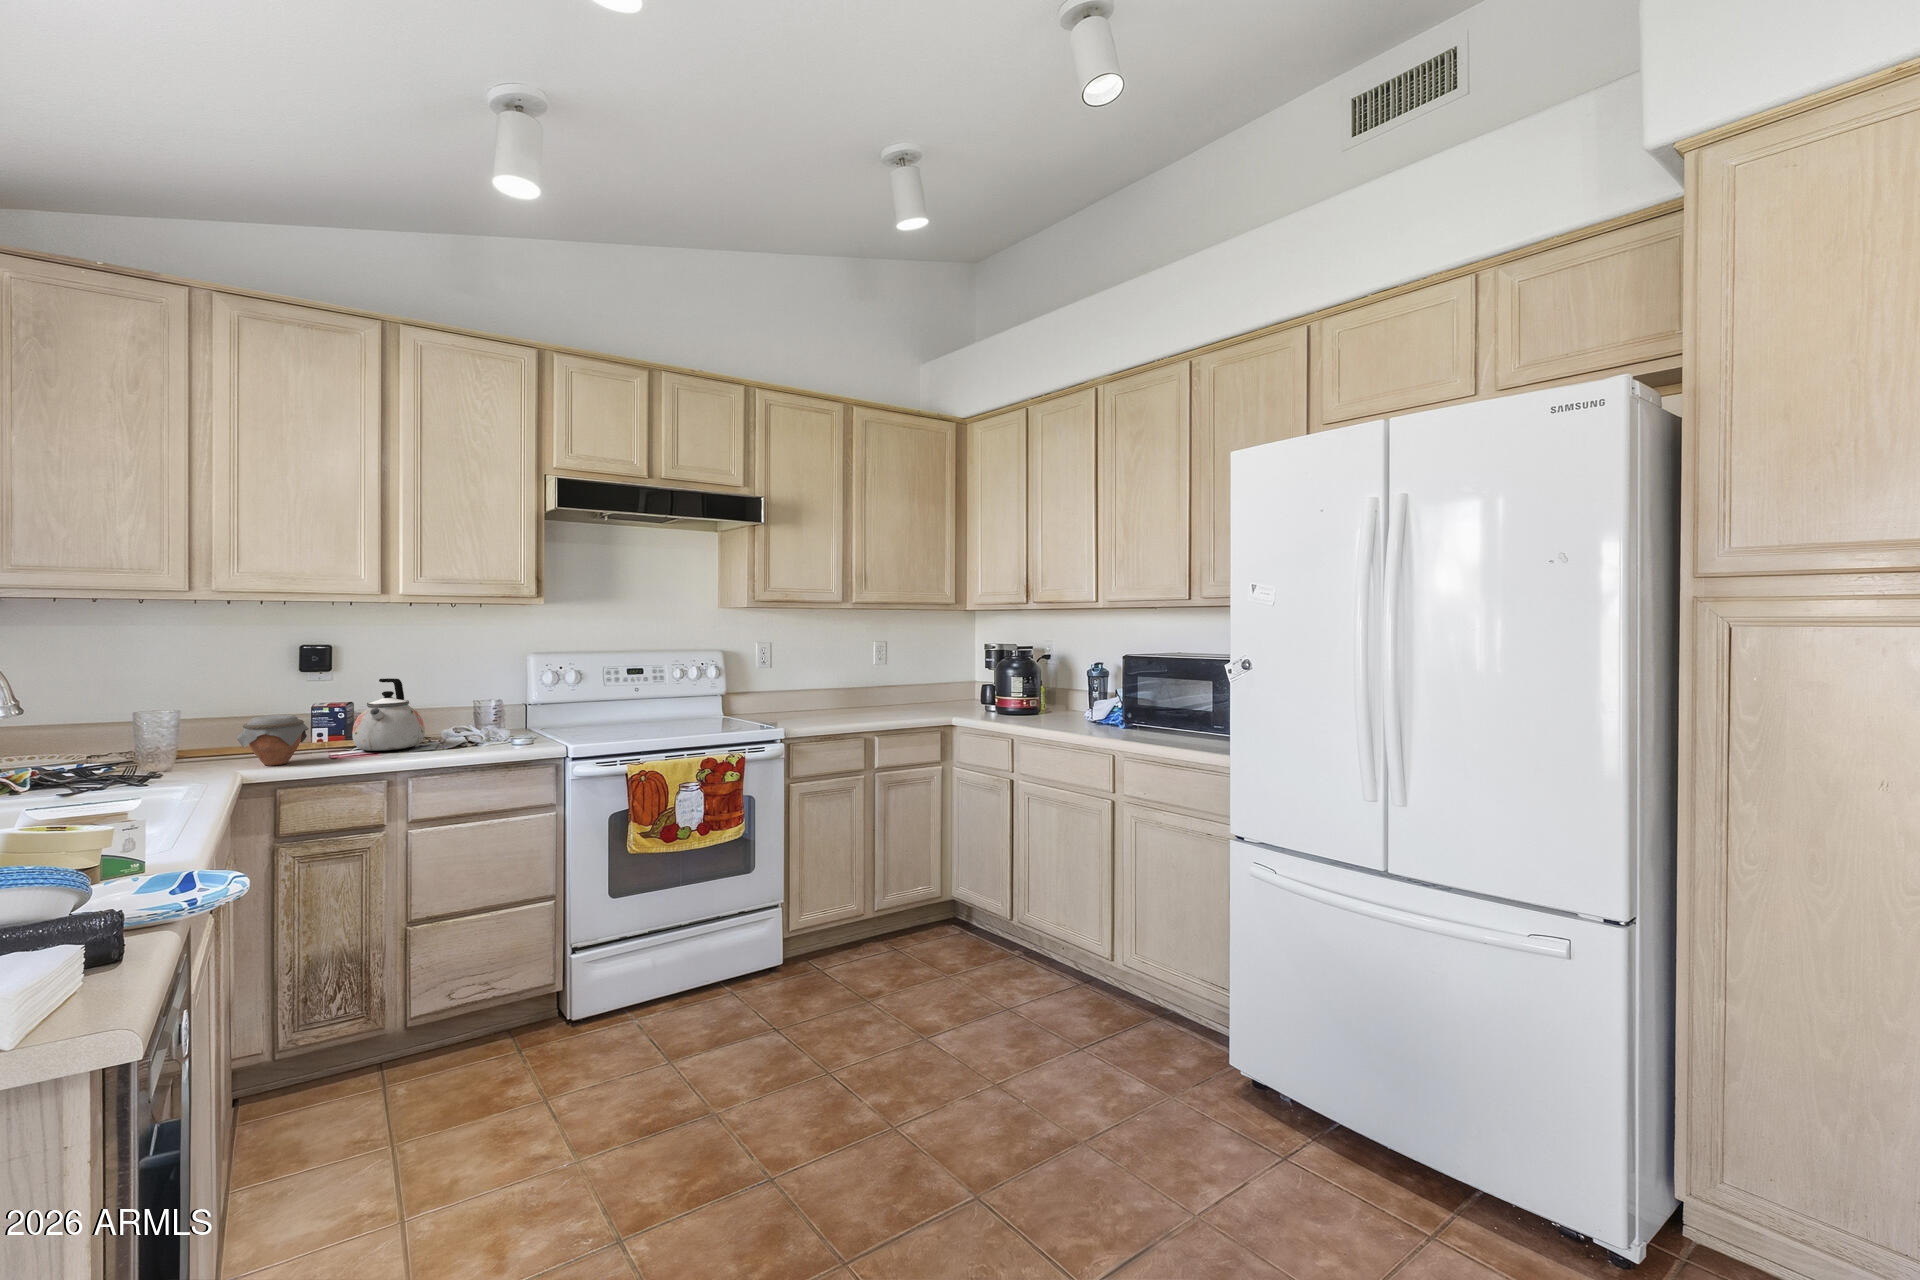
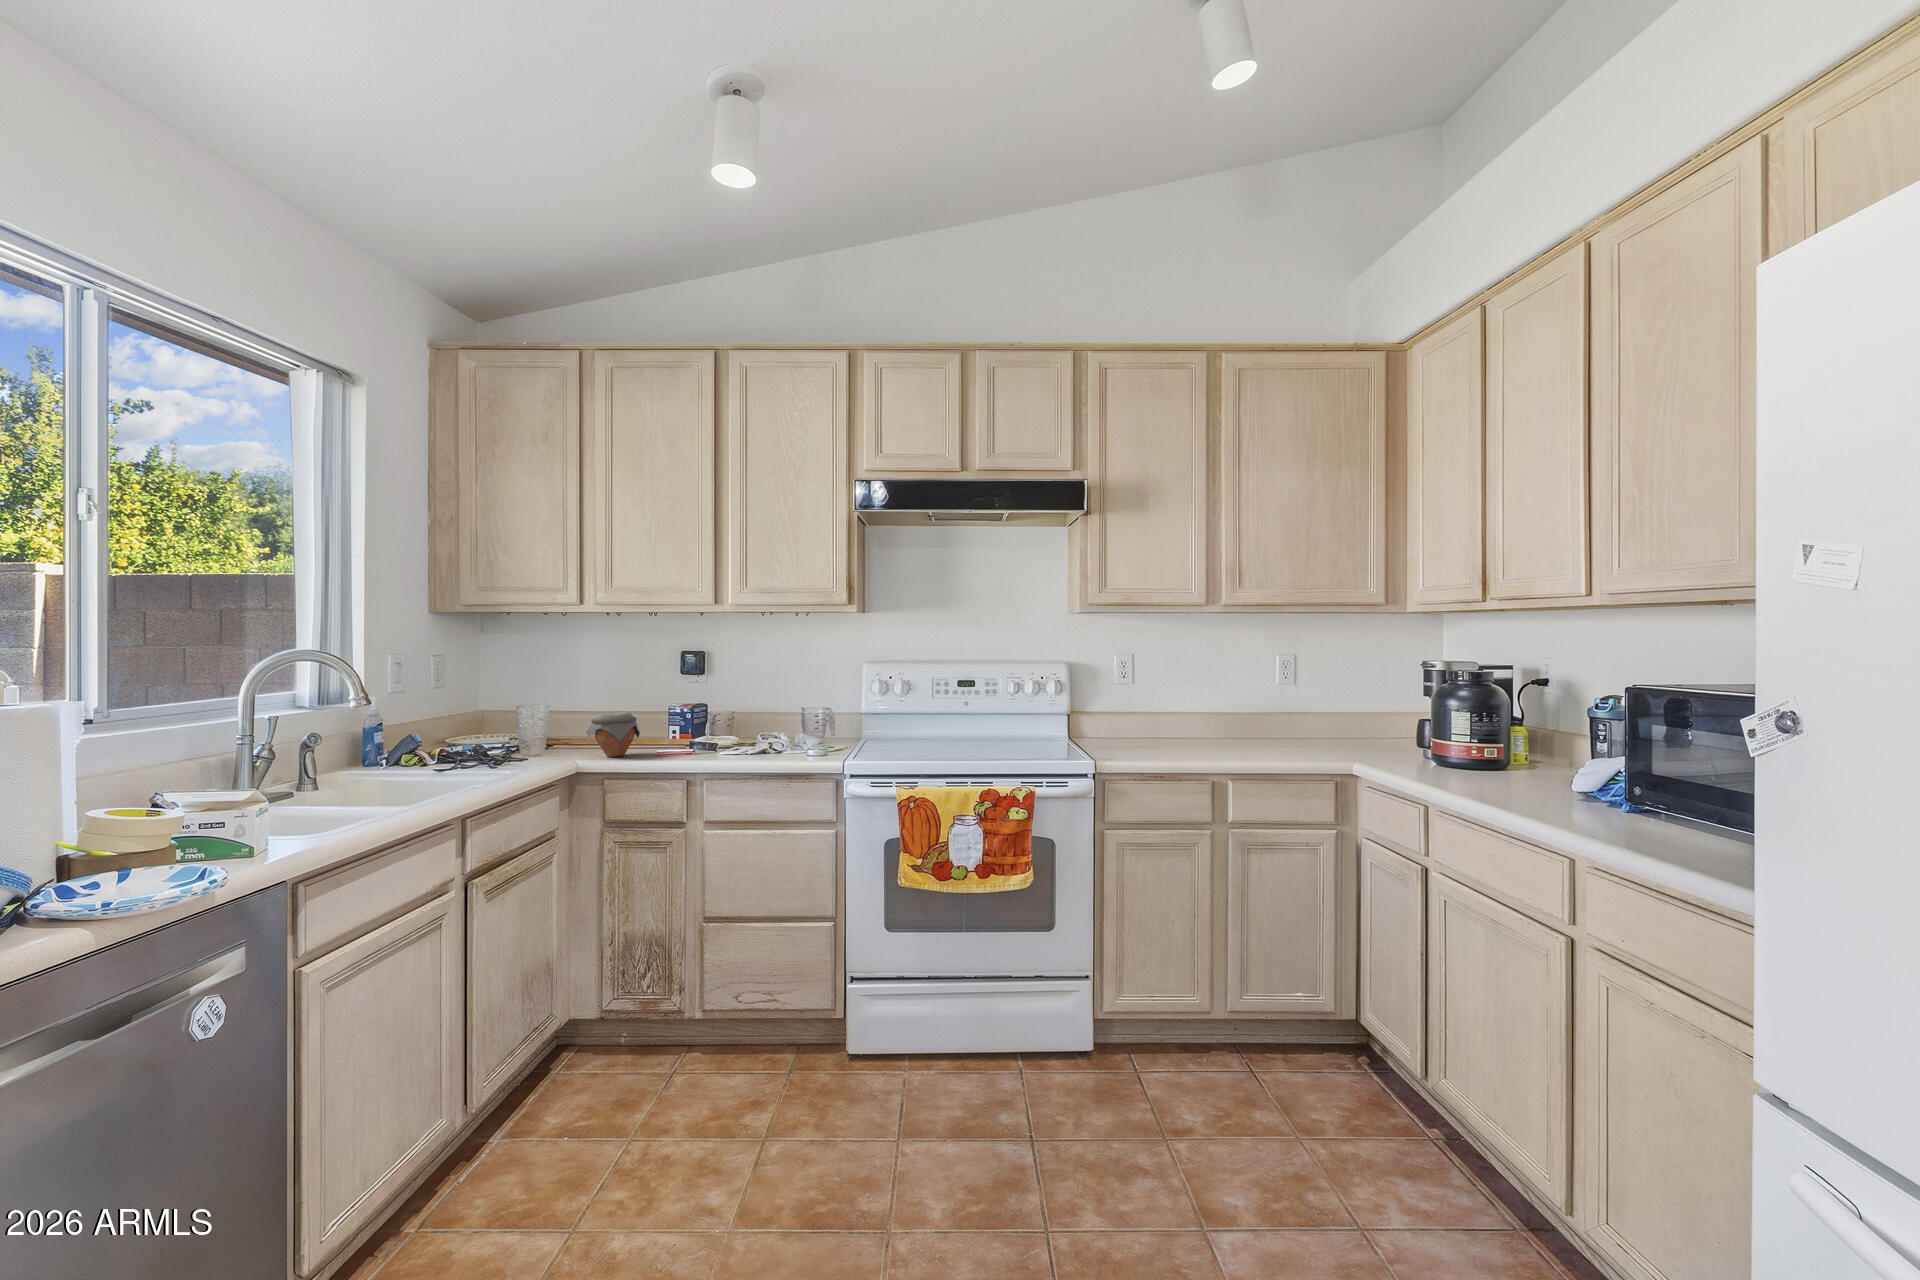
kettle: present [352,678,425,751] -> none [685,683,745,750]

